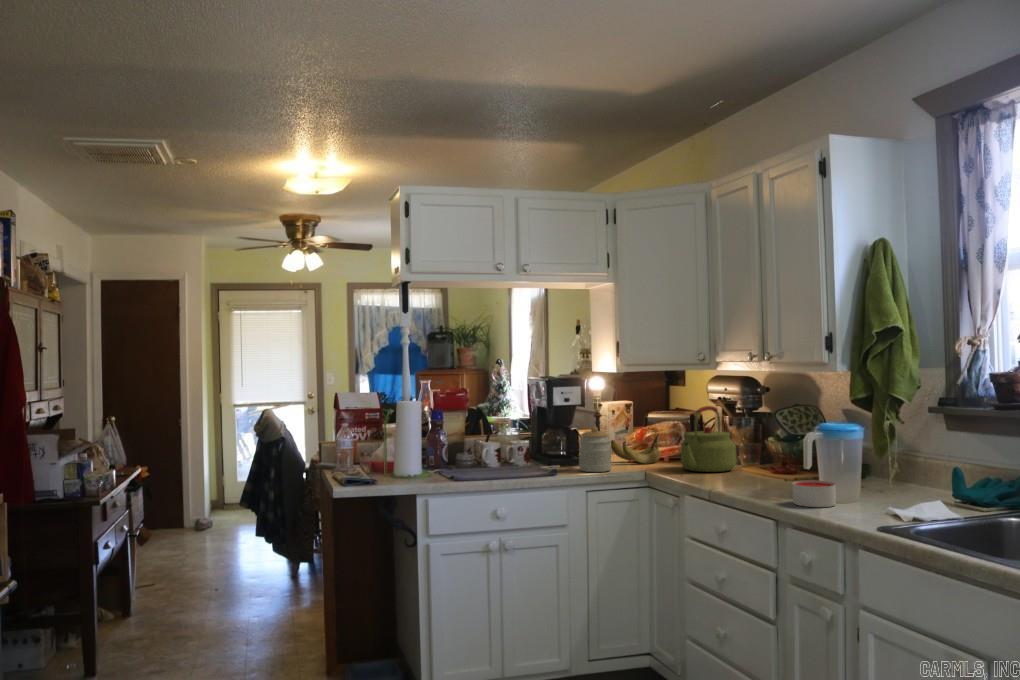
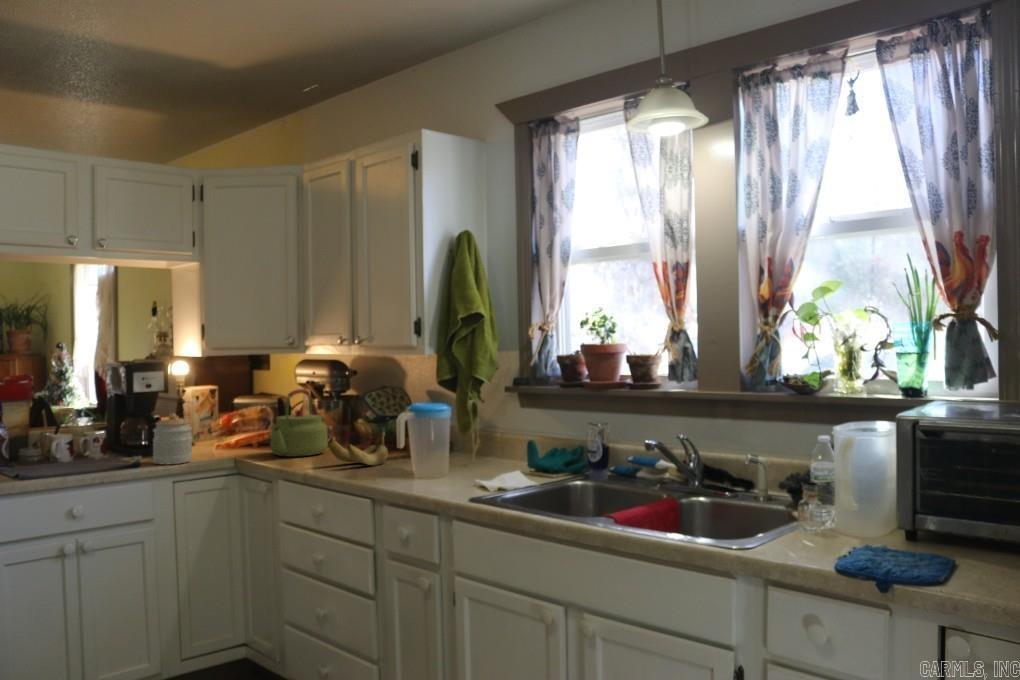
banana: present [611,434,661,464] -> present [329,428,388,465]
candle: present [793,480,836,507] -> none [388,459,428,486]

